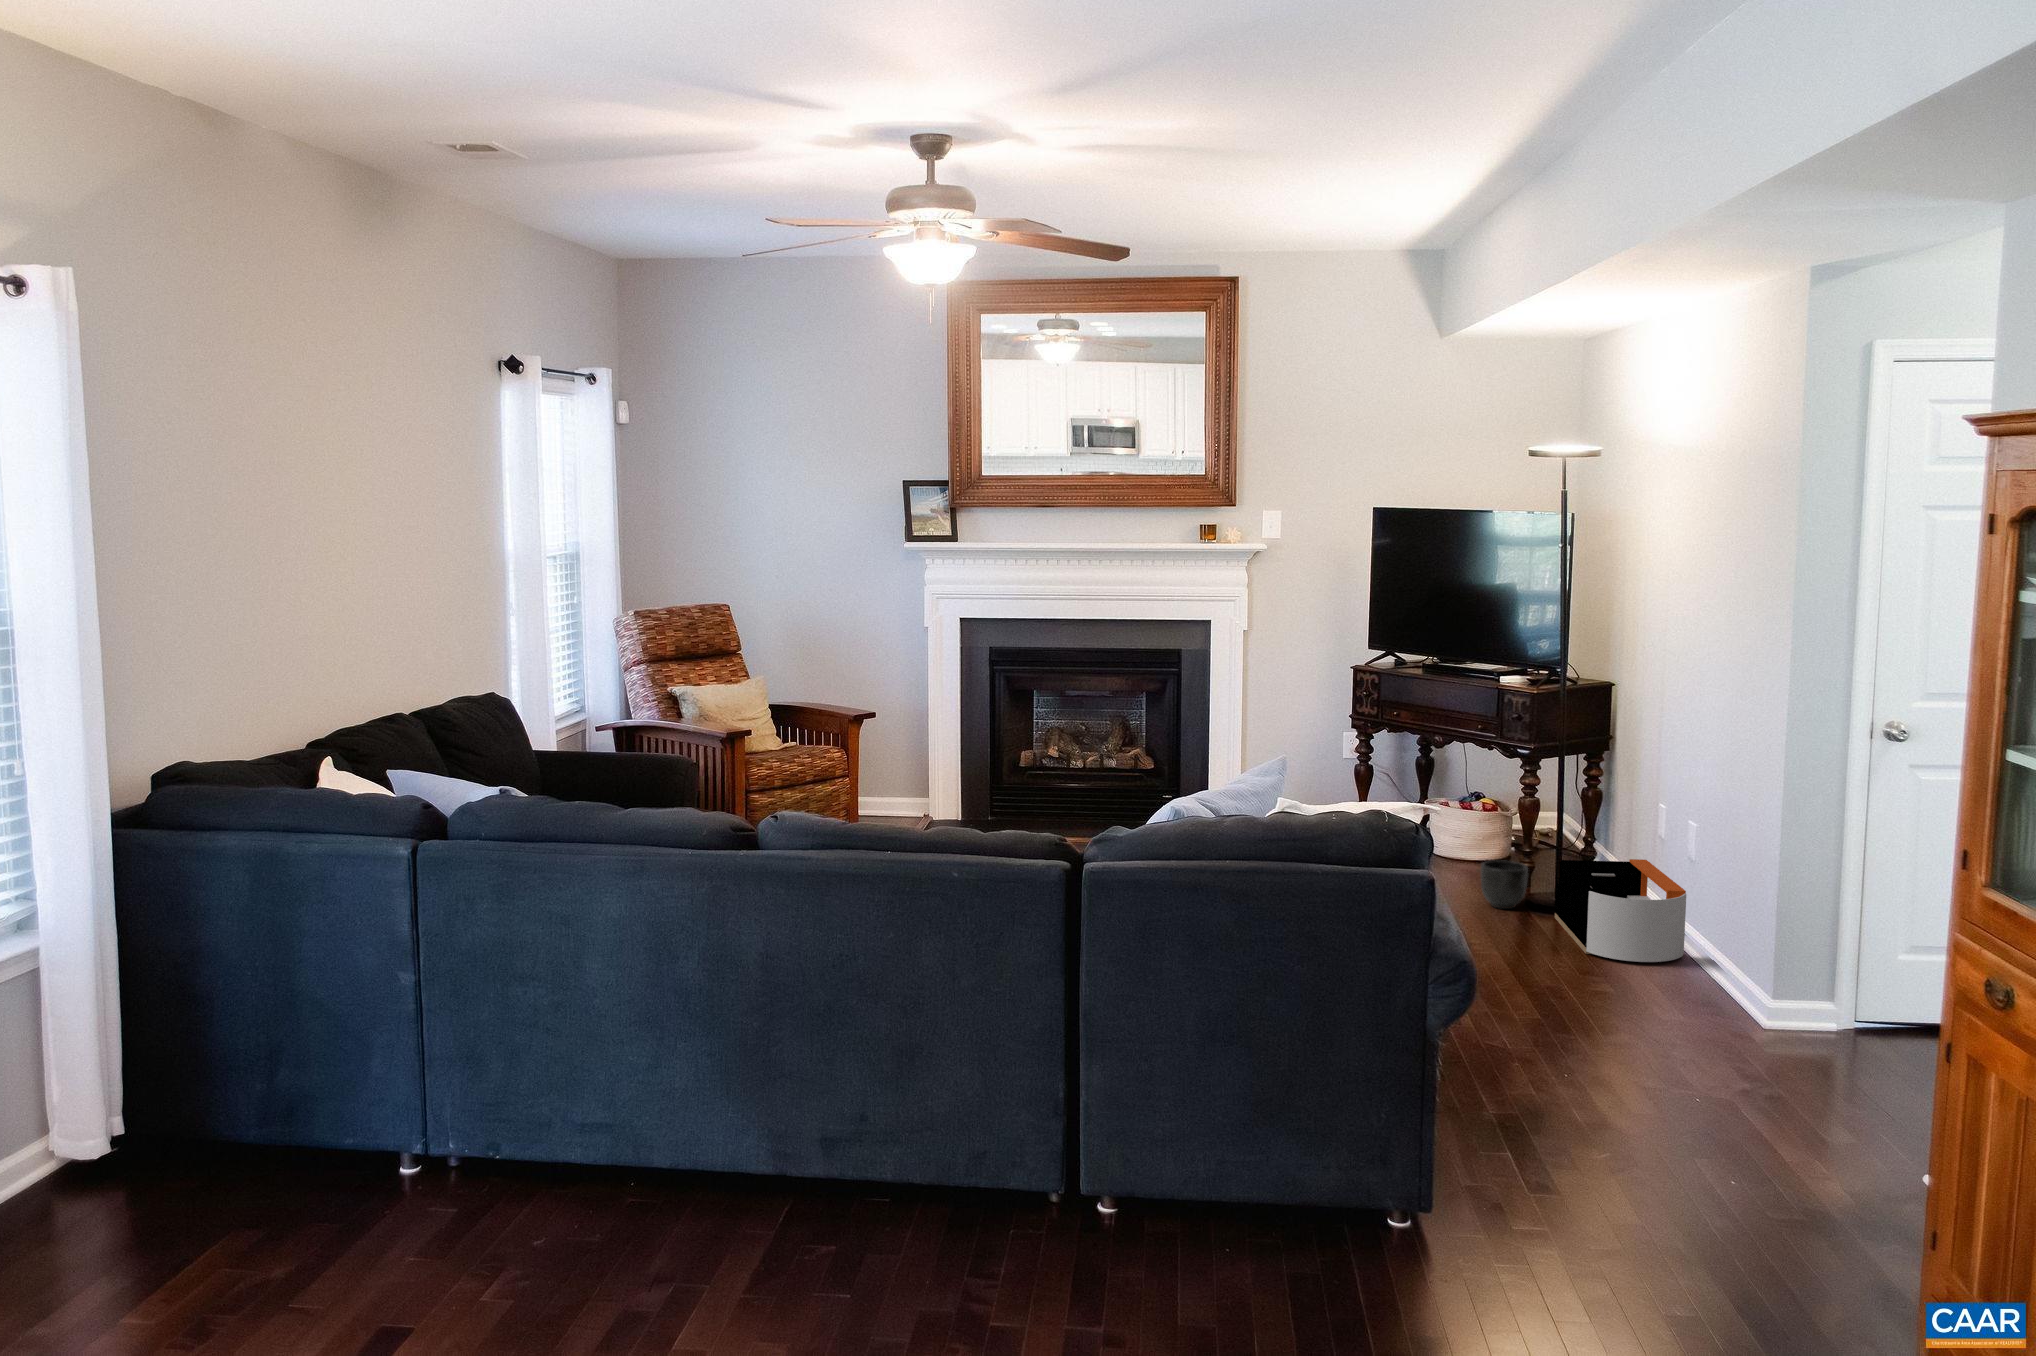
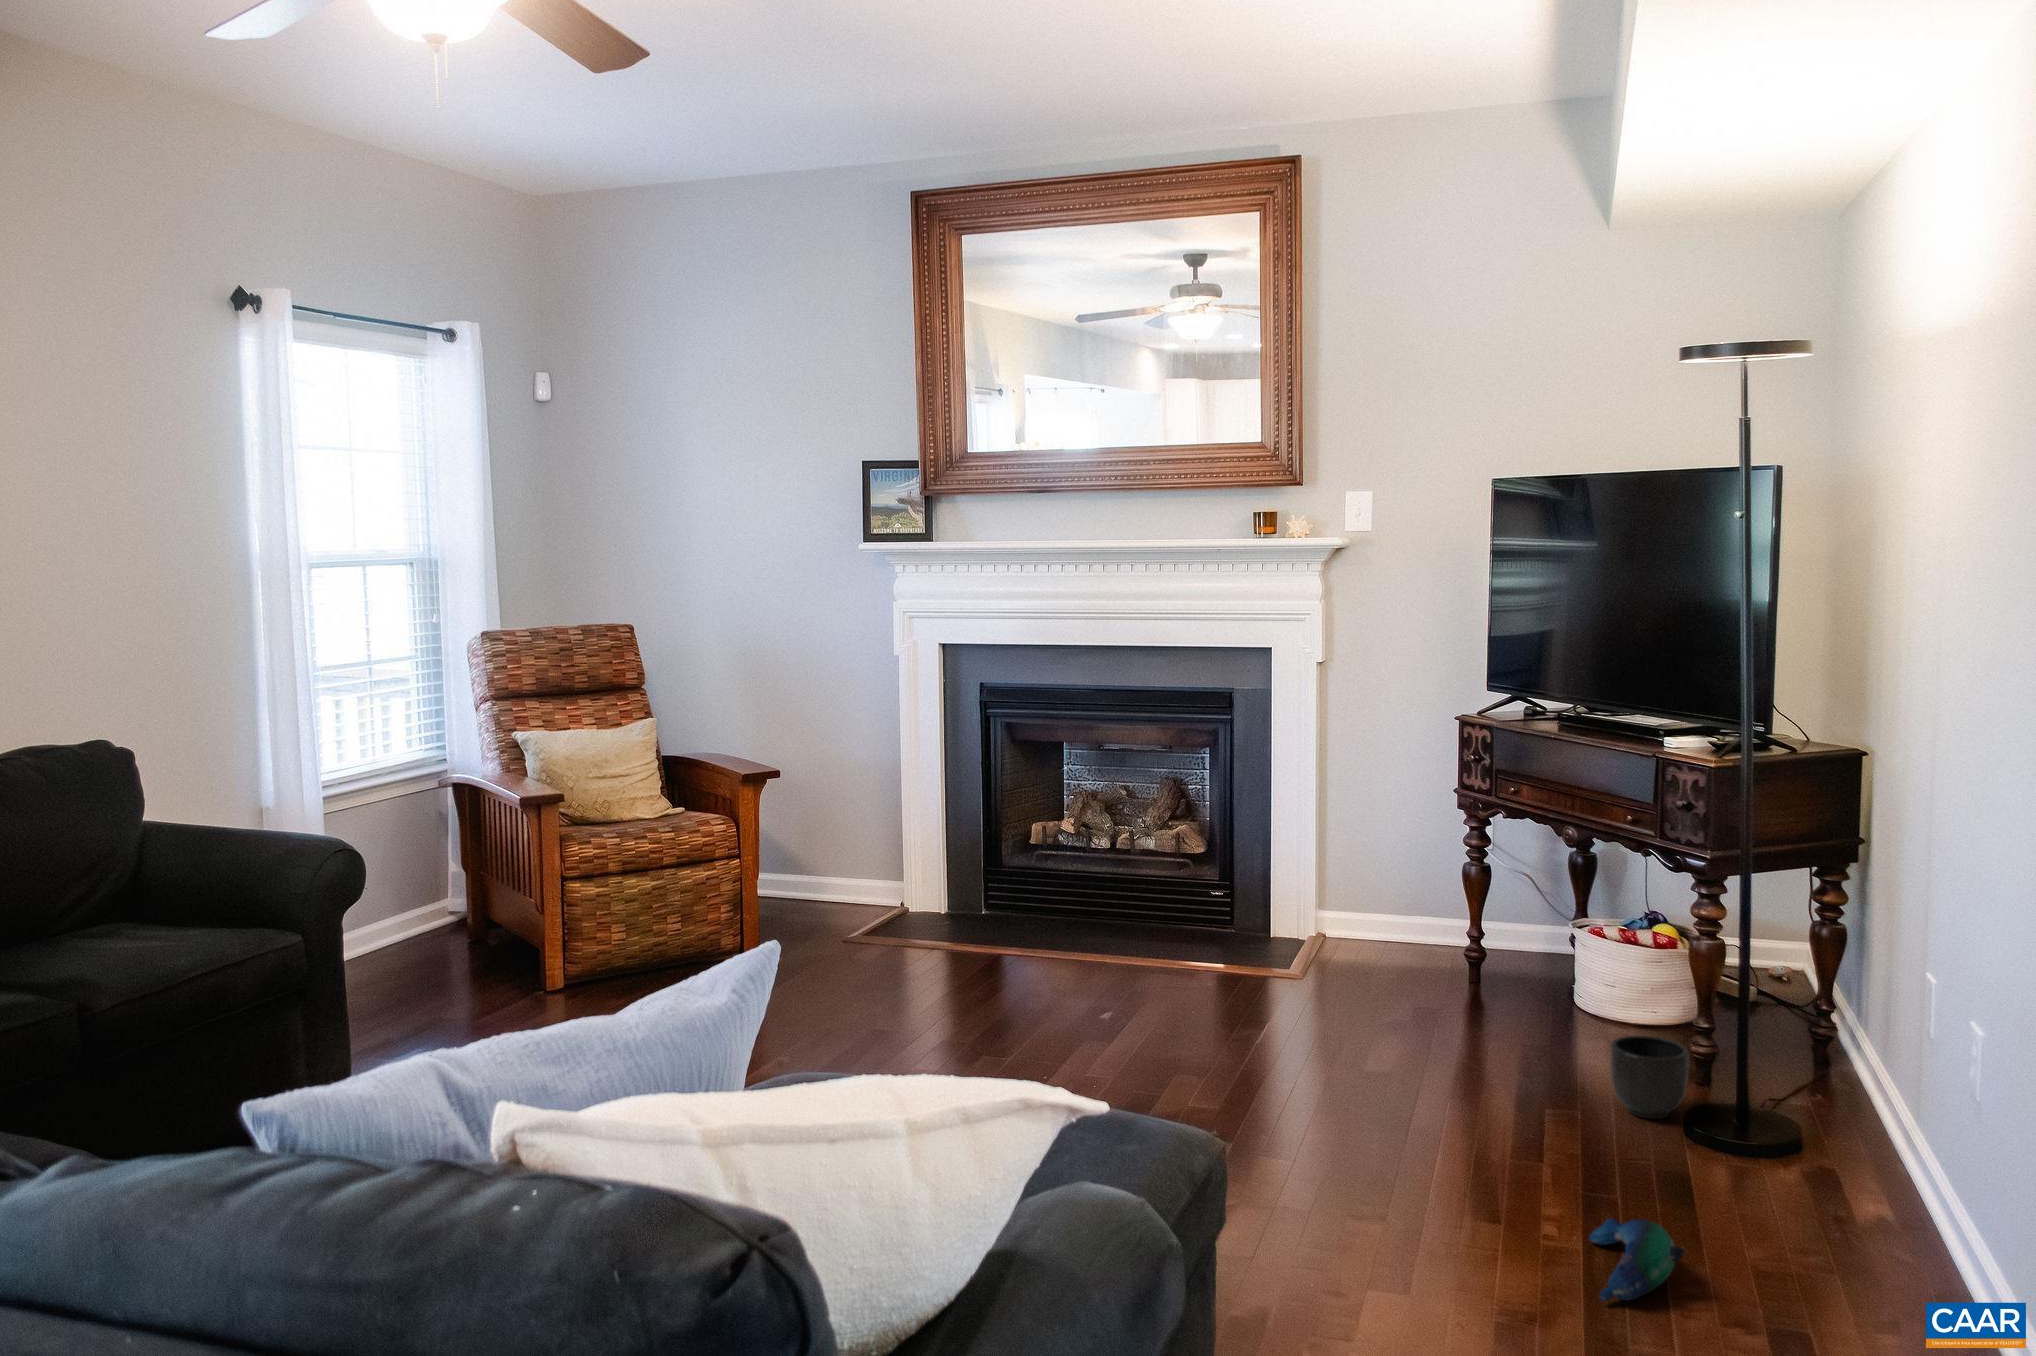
storage bin: present [1555,859,1686,962] -> none [1728,1048,1936,1263]
plush toy: none [1506,946,1568,987] -> present [1589,1218,1684,1301]

